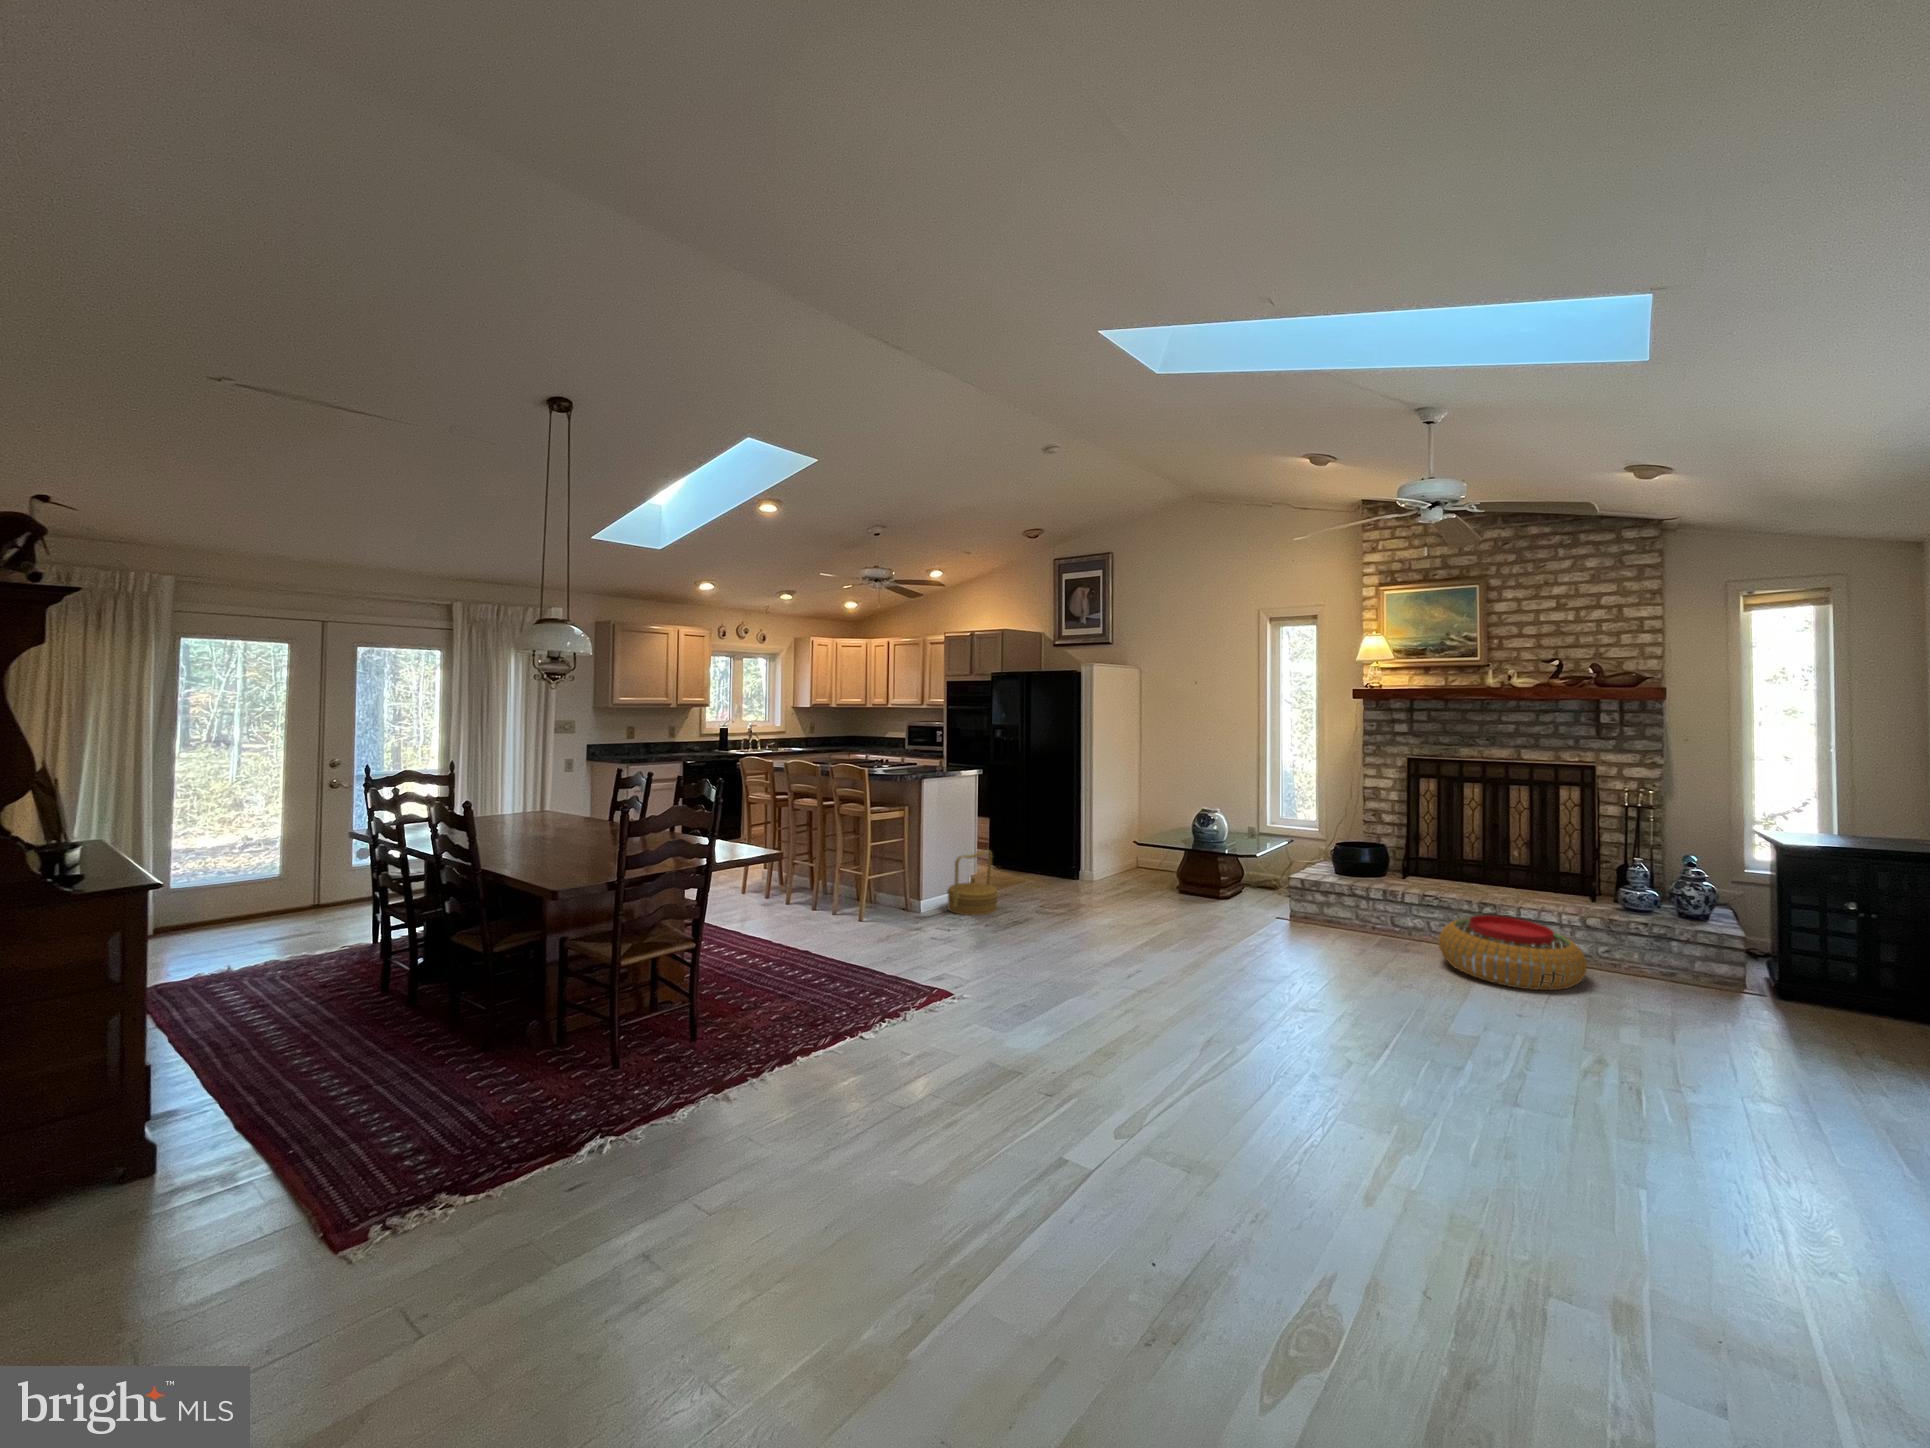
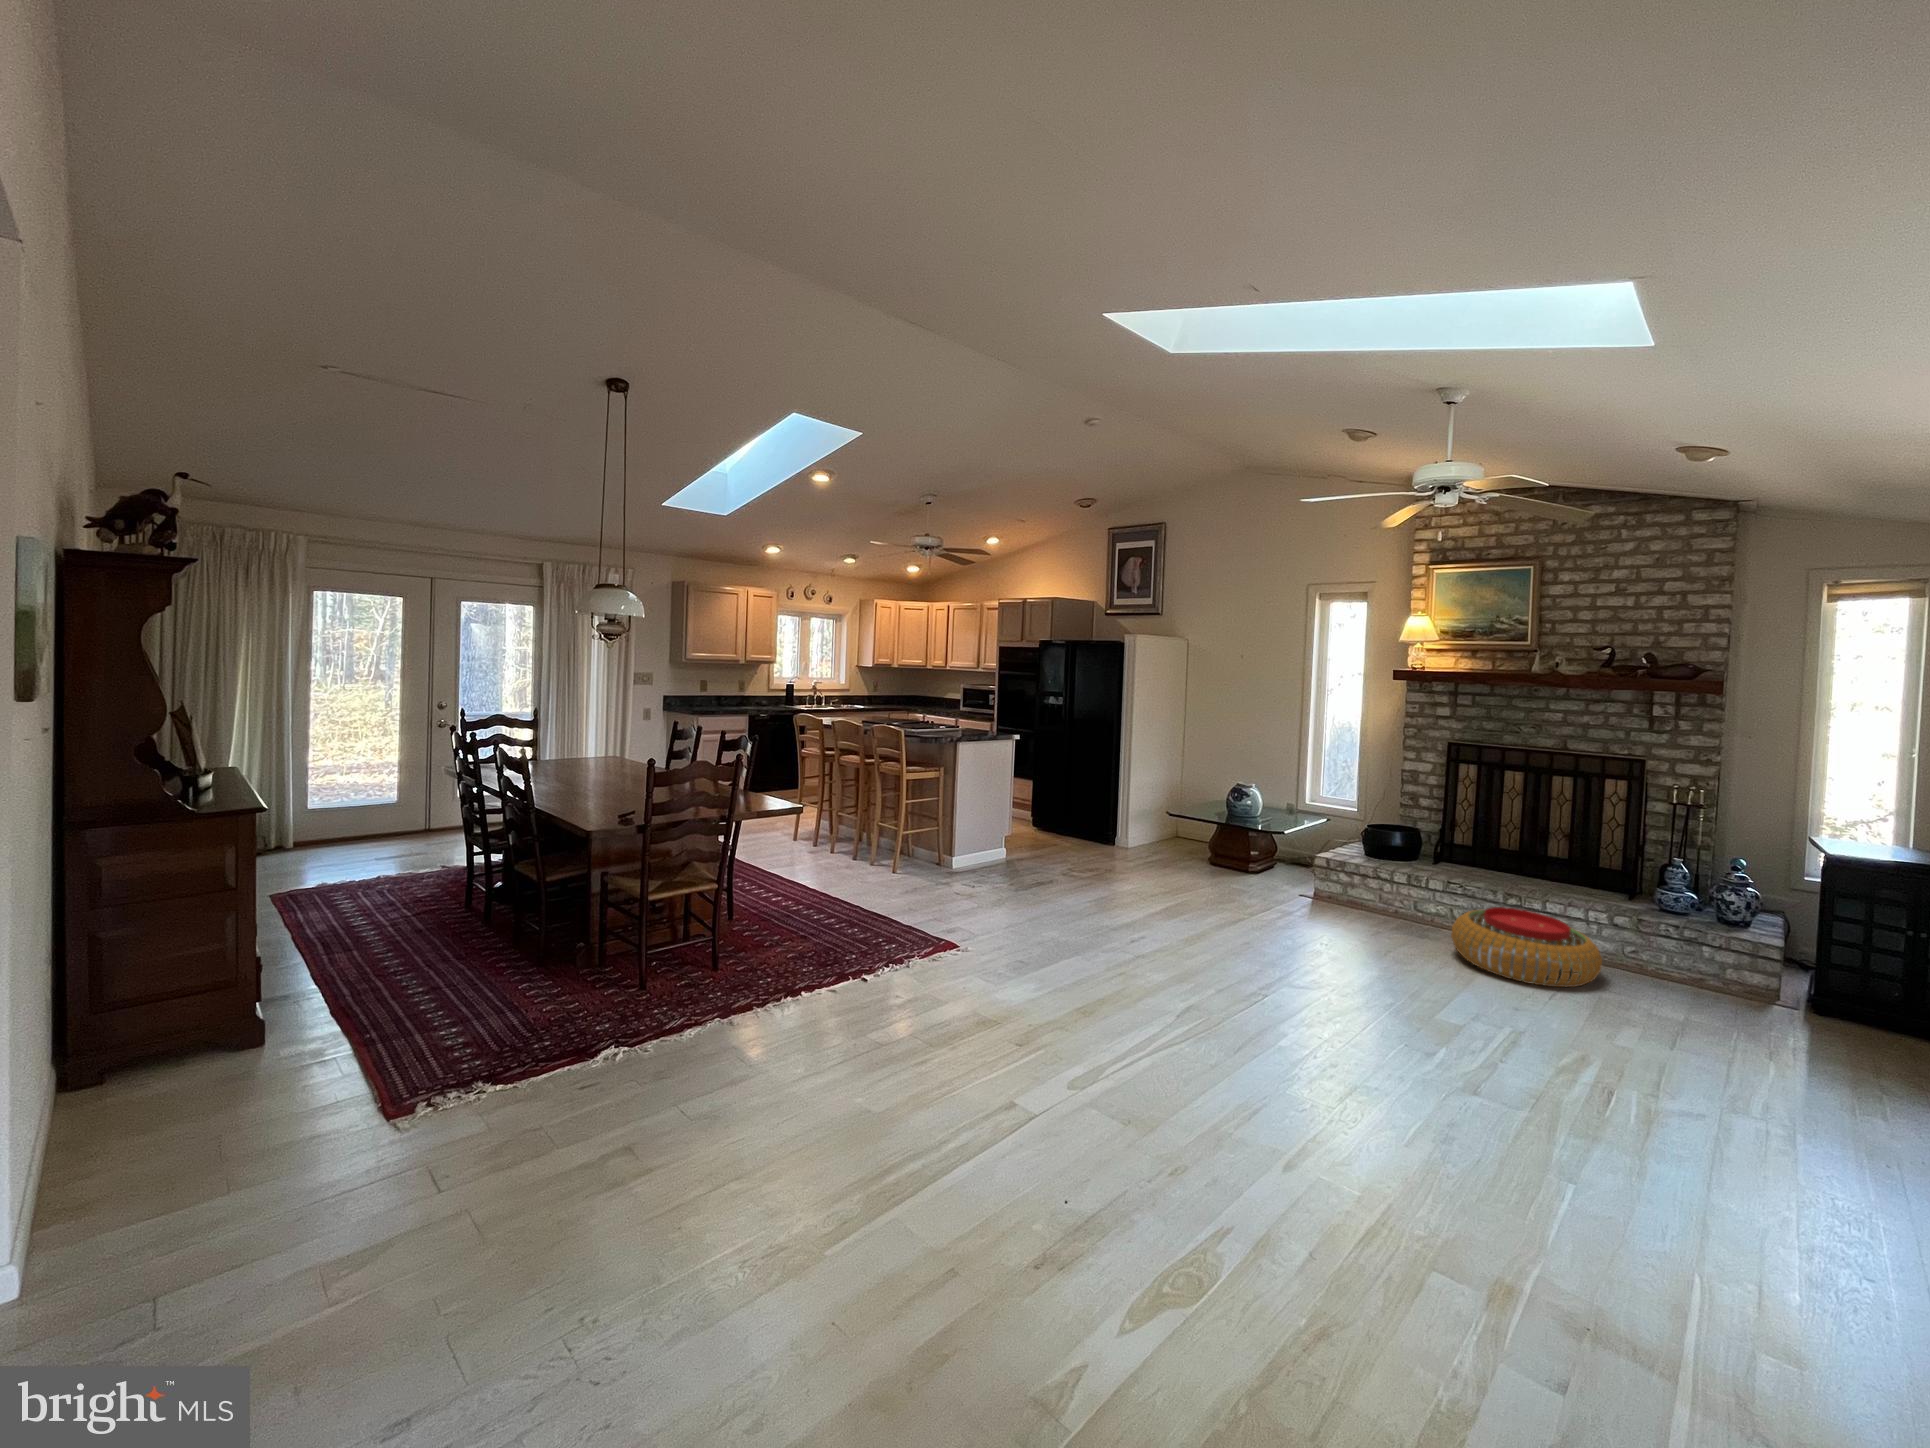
woven basket: present [947,850,998,915] -> none [977,814,1026,876]

